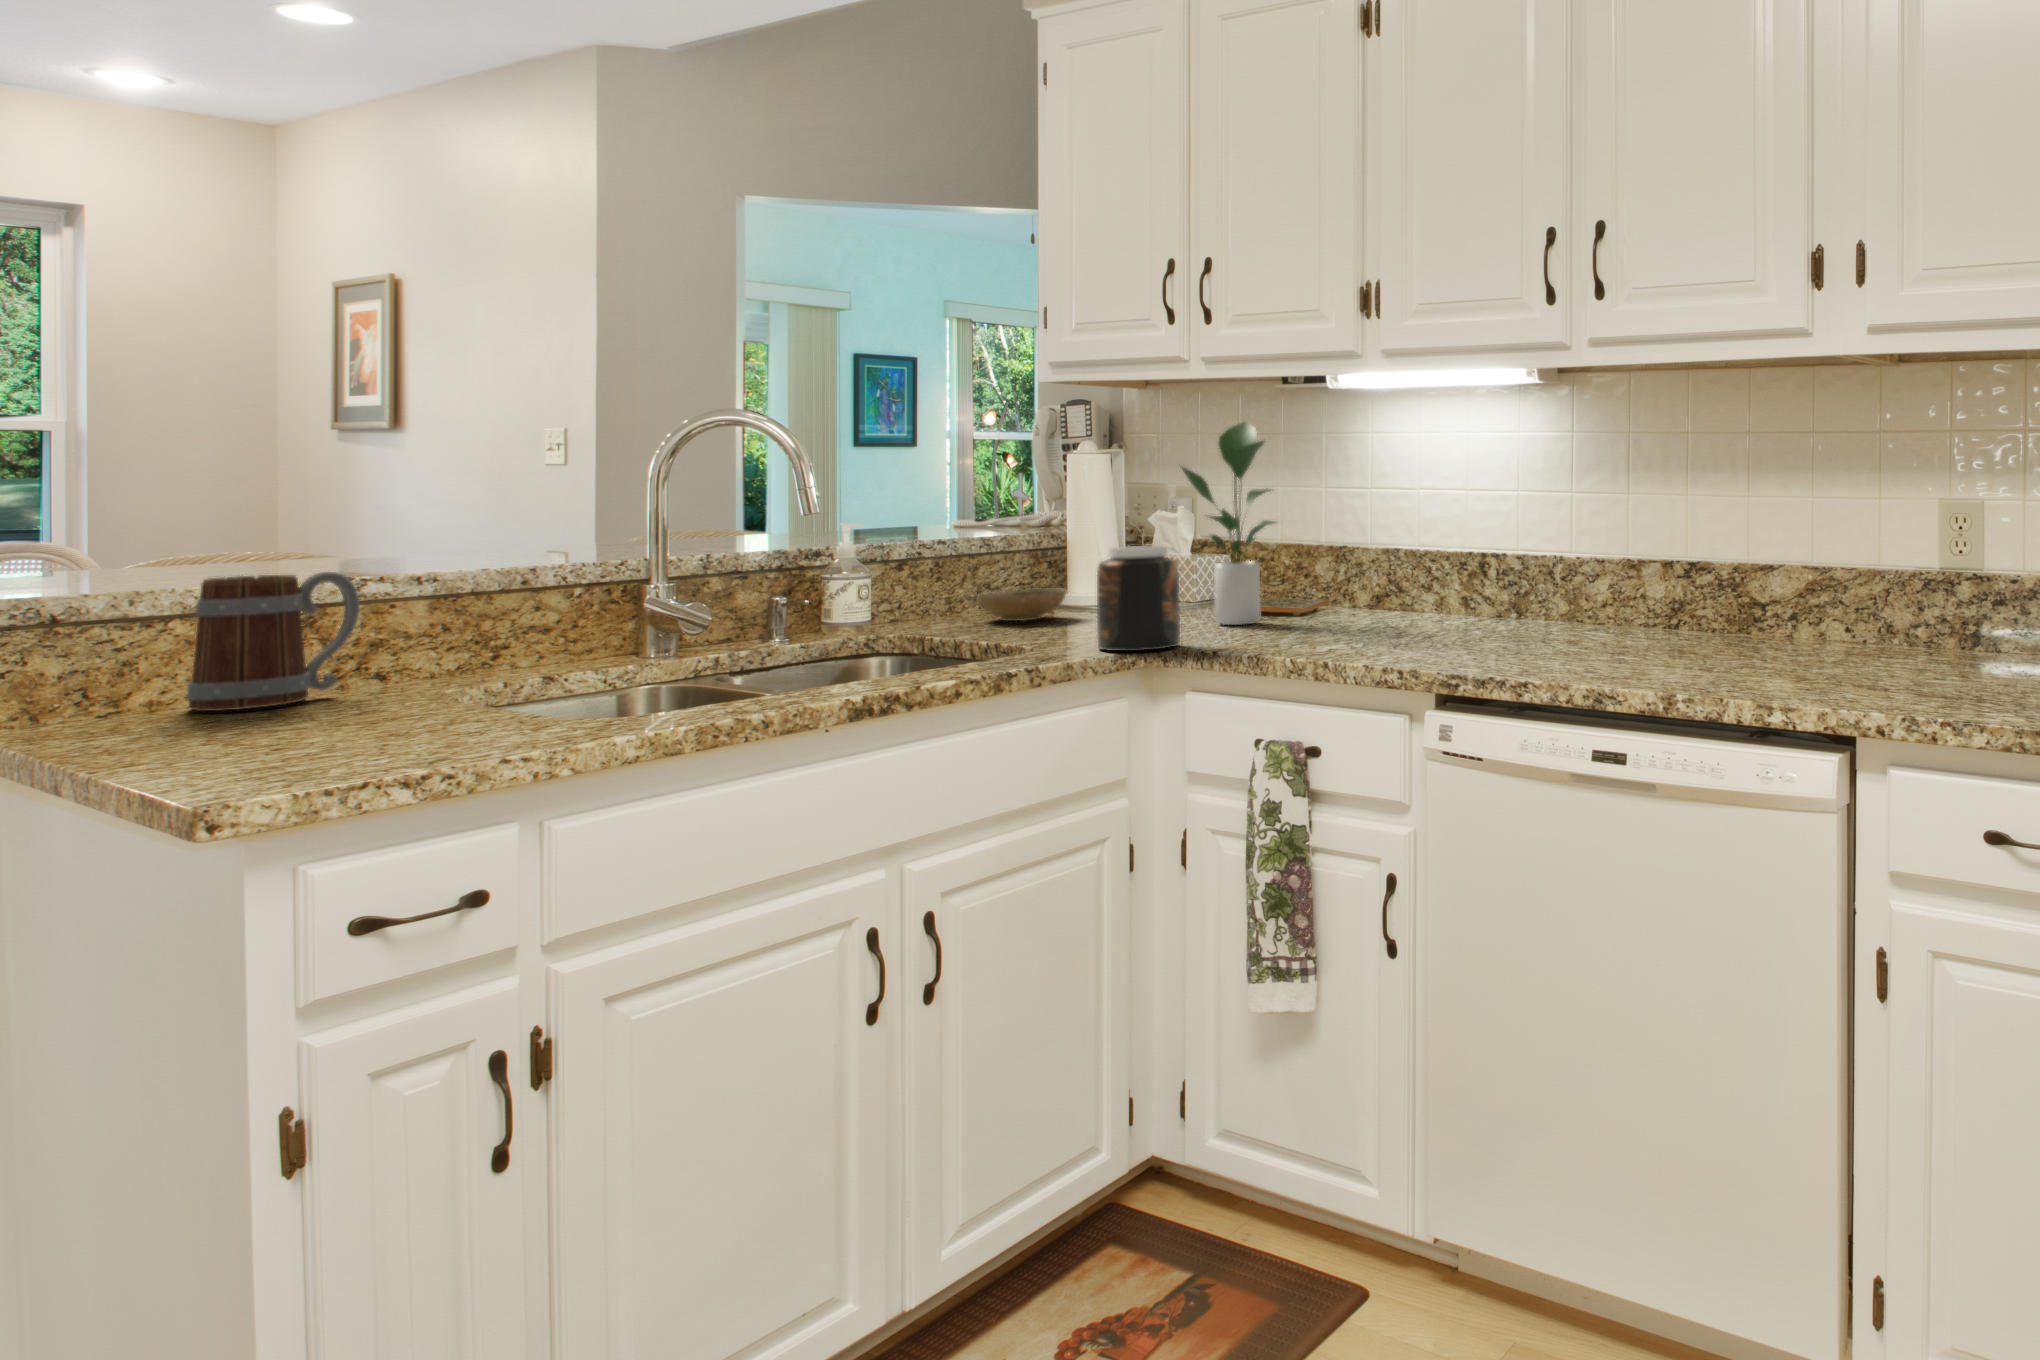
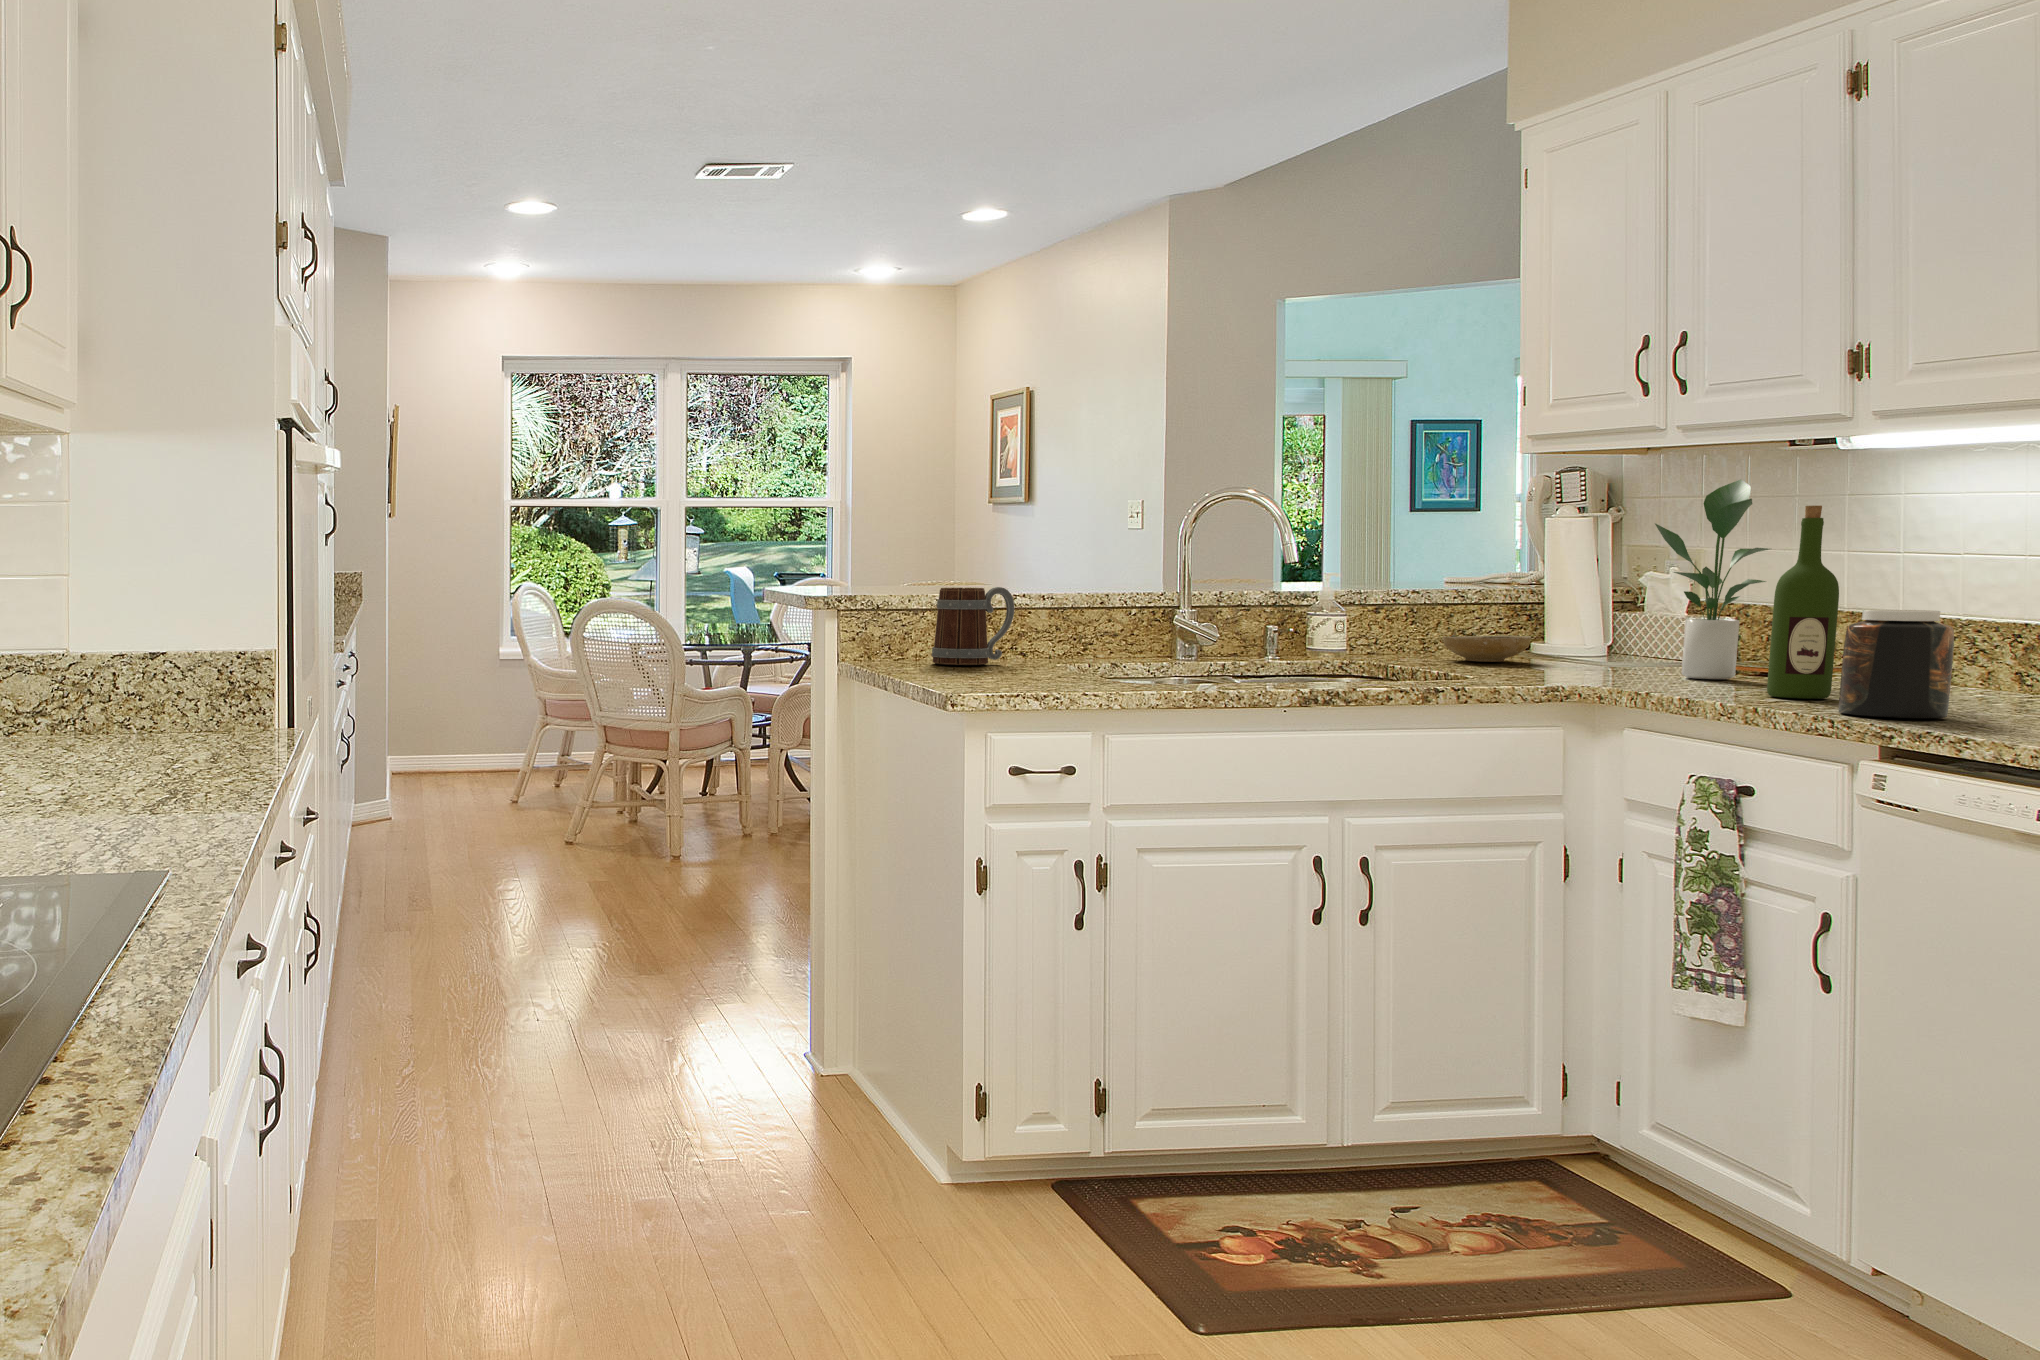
wine bottle: none [1305,447,1358,644] -> present [1767,505,1839,699]
jar: present [1097,546,1180,651] -> present [1839,610,1954,718]

